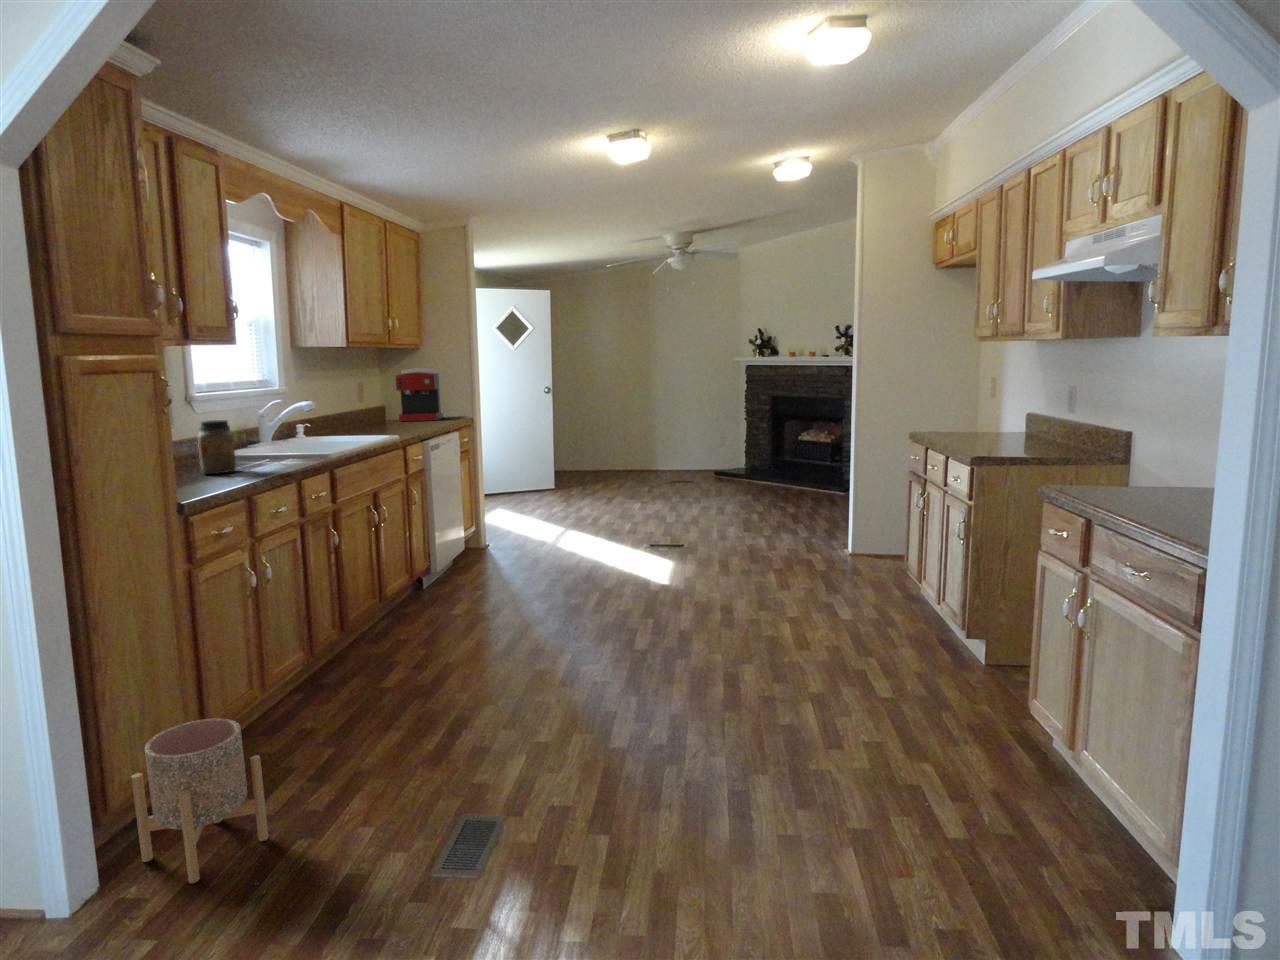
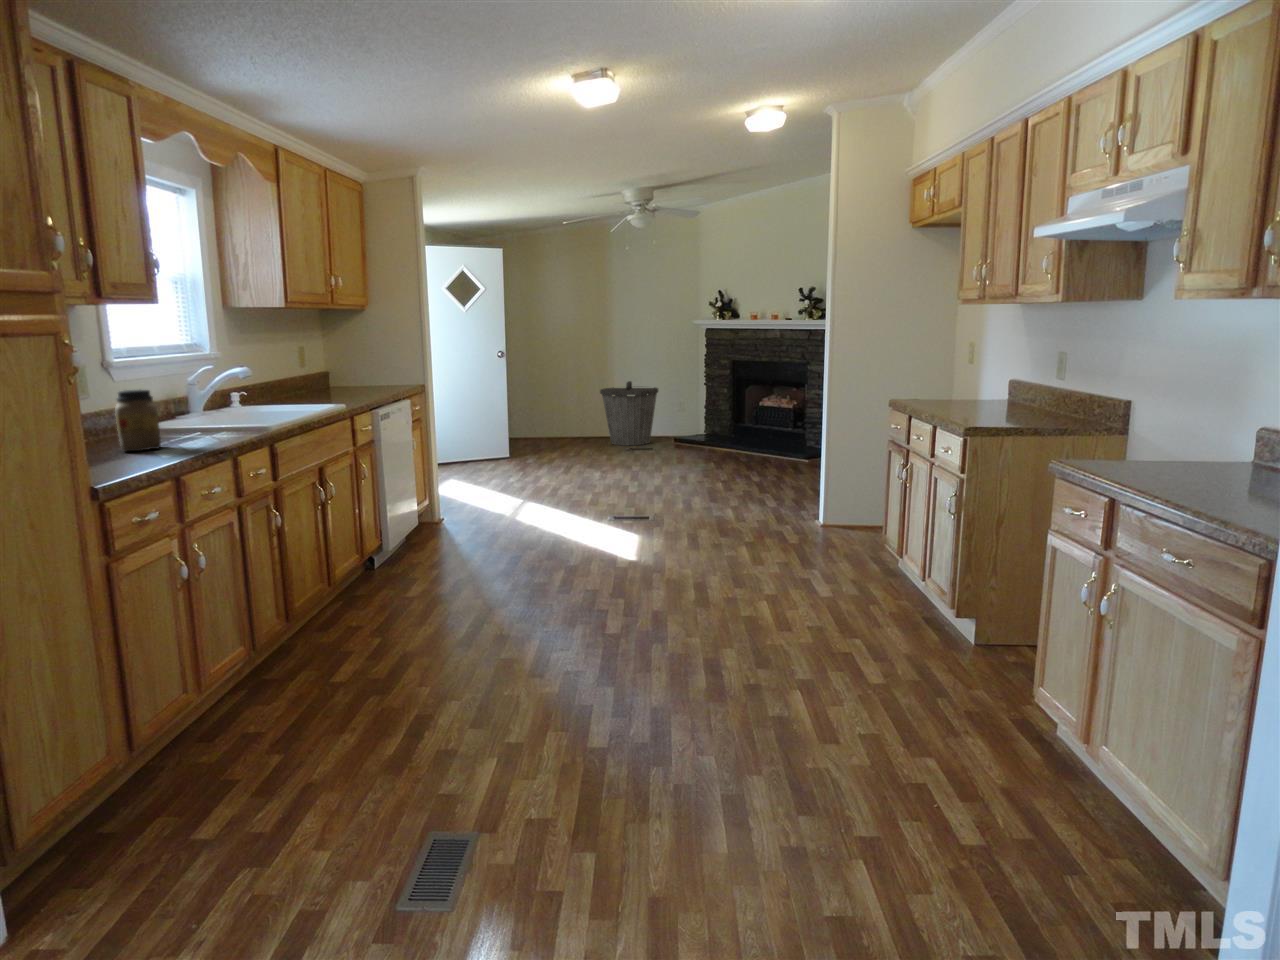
coffee maker: present [396,368,443,421] -> none [340,330,393,389]
trash can: none [642,416,699,478] -> present [600,381,658,445]
planter: present [132,718,268,883] -> none [42,736,209,930]

